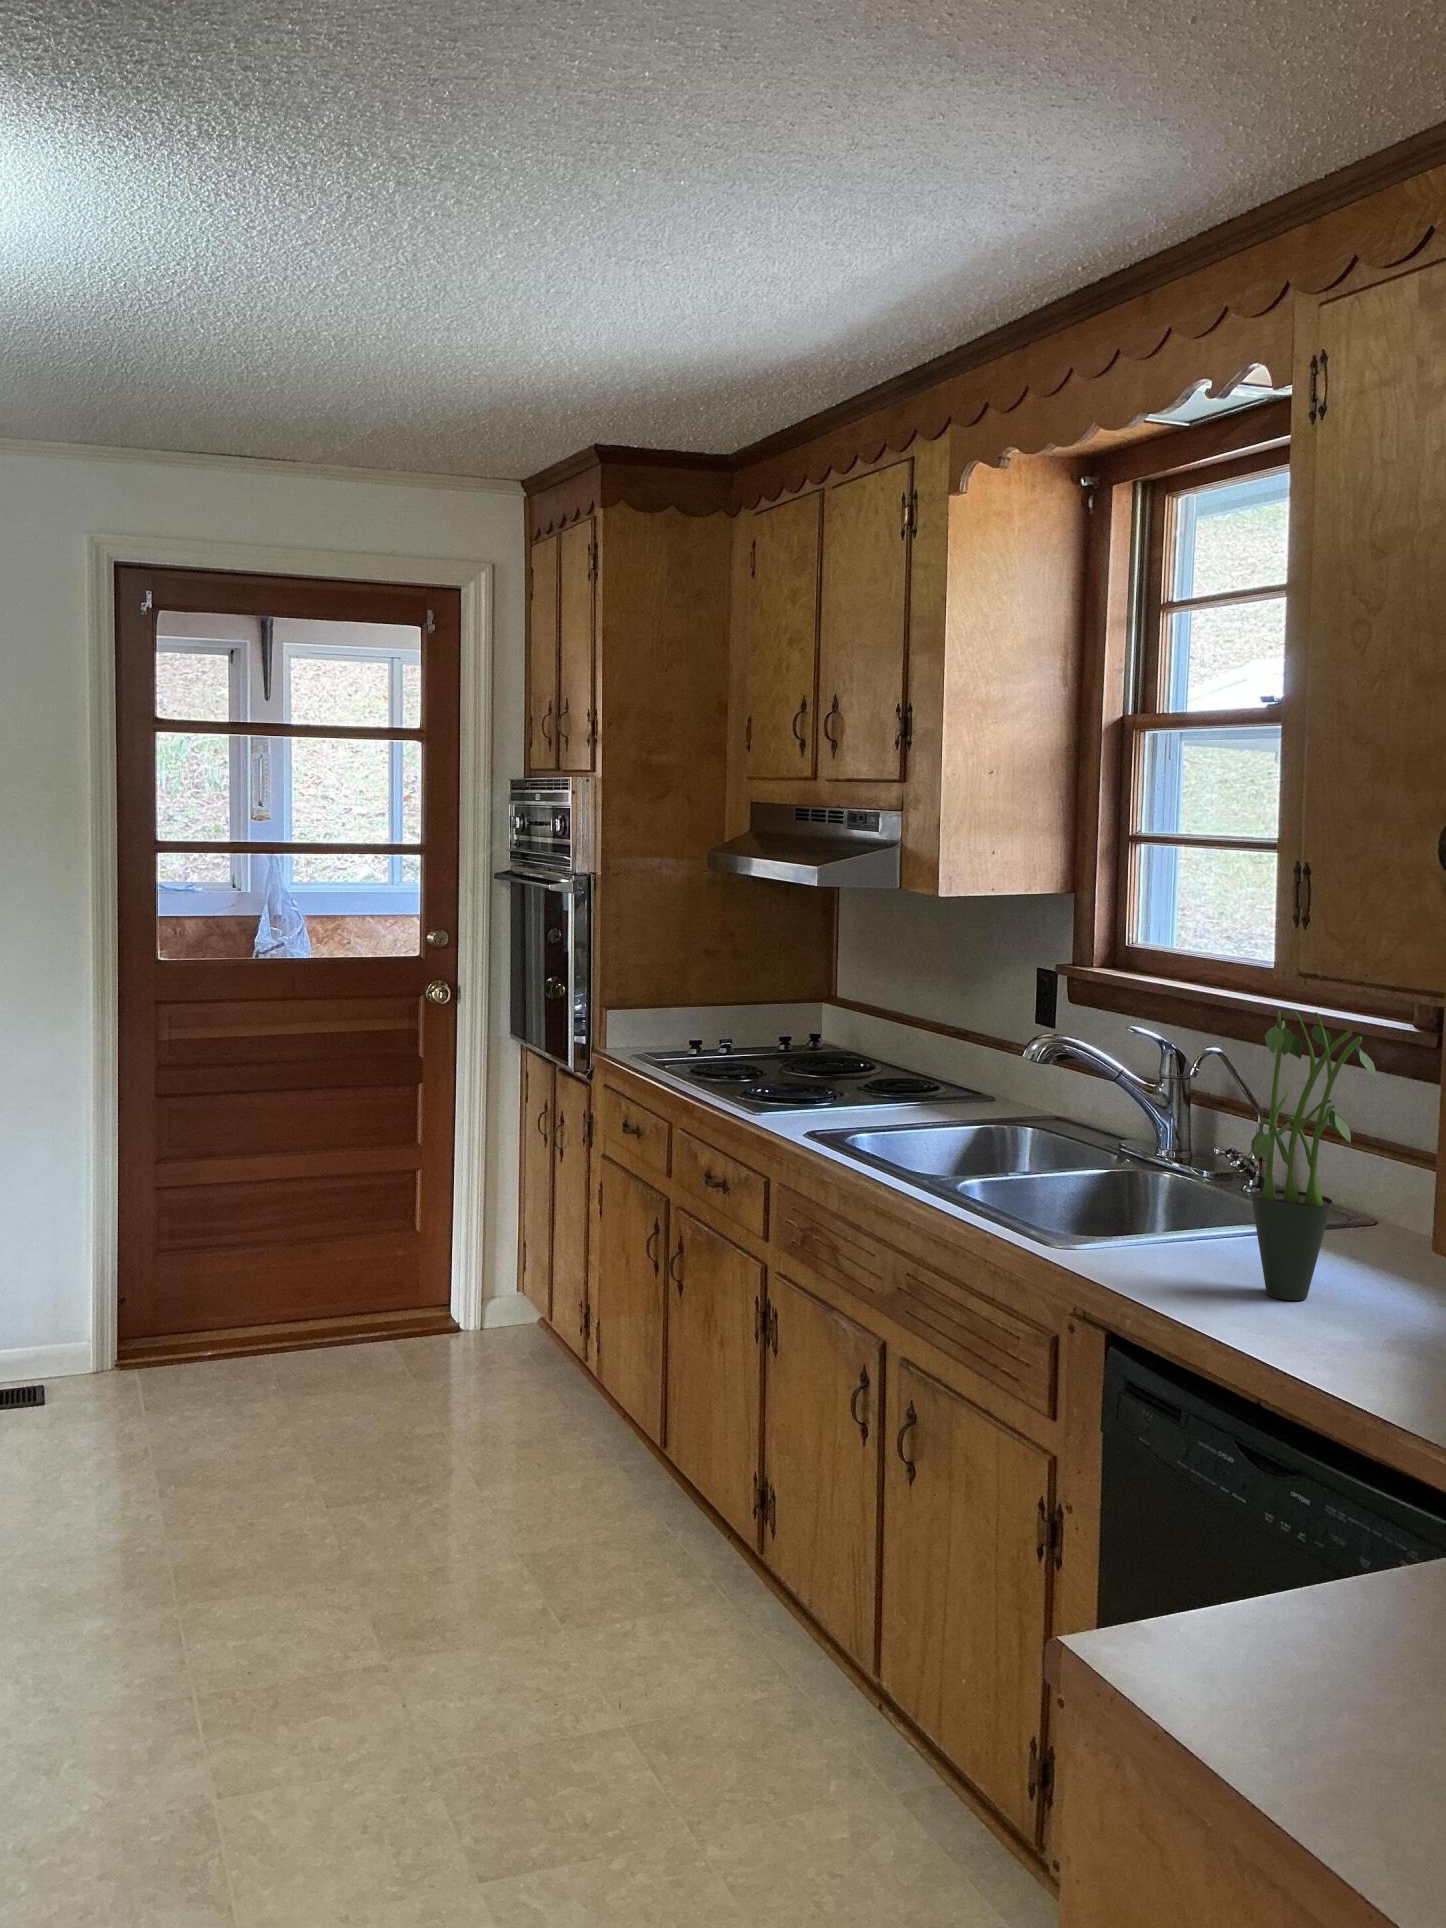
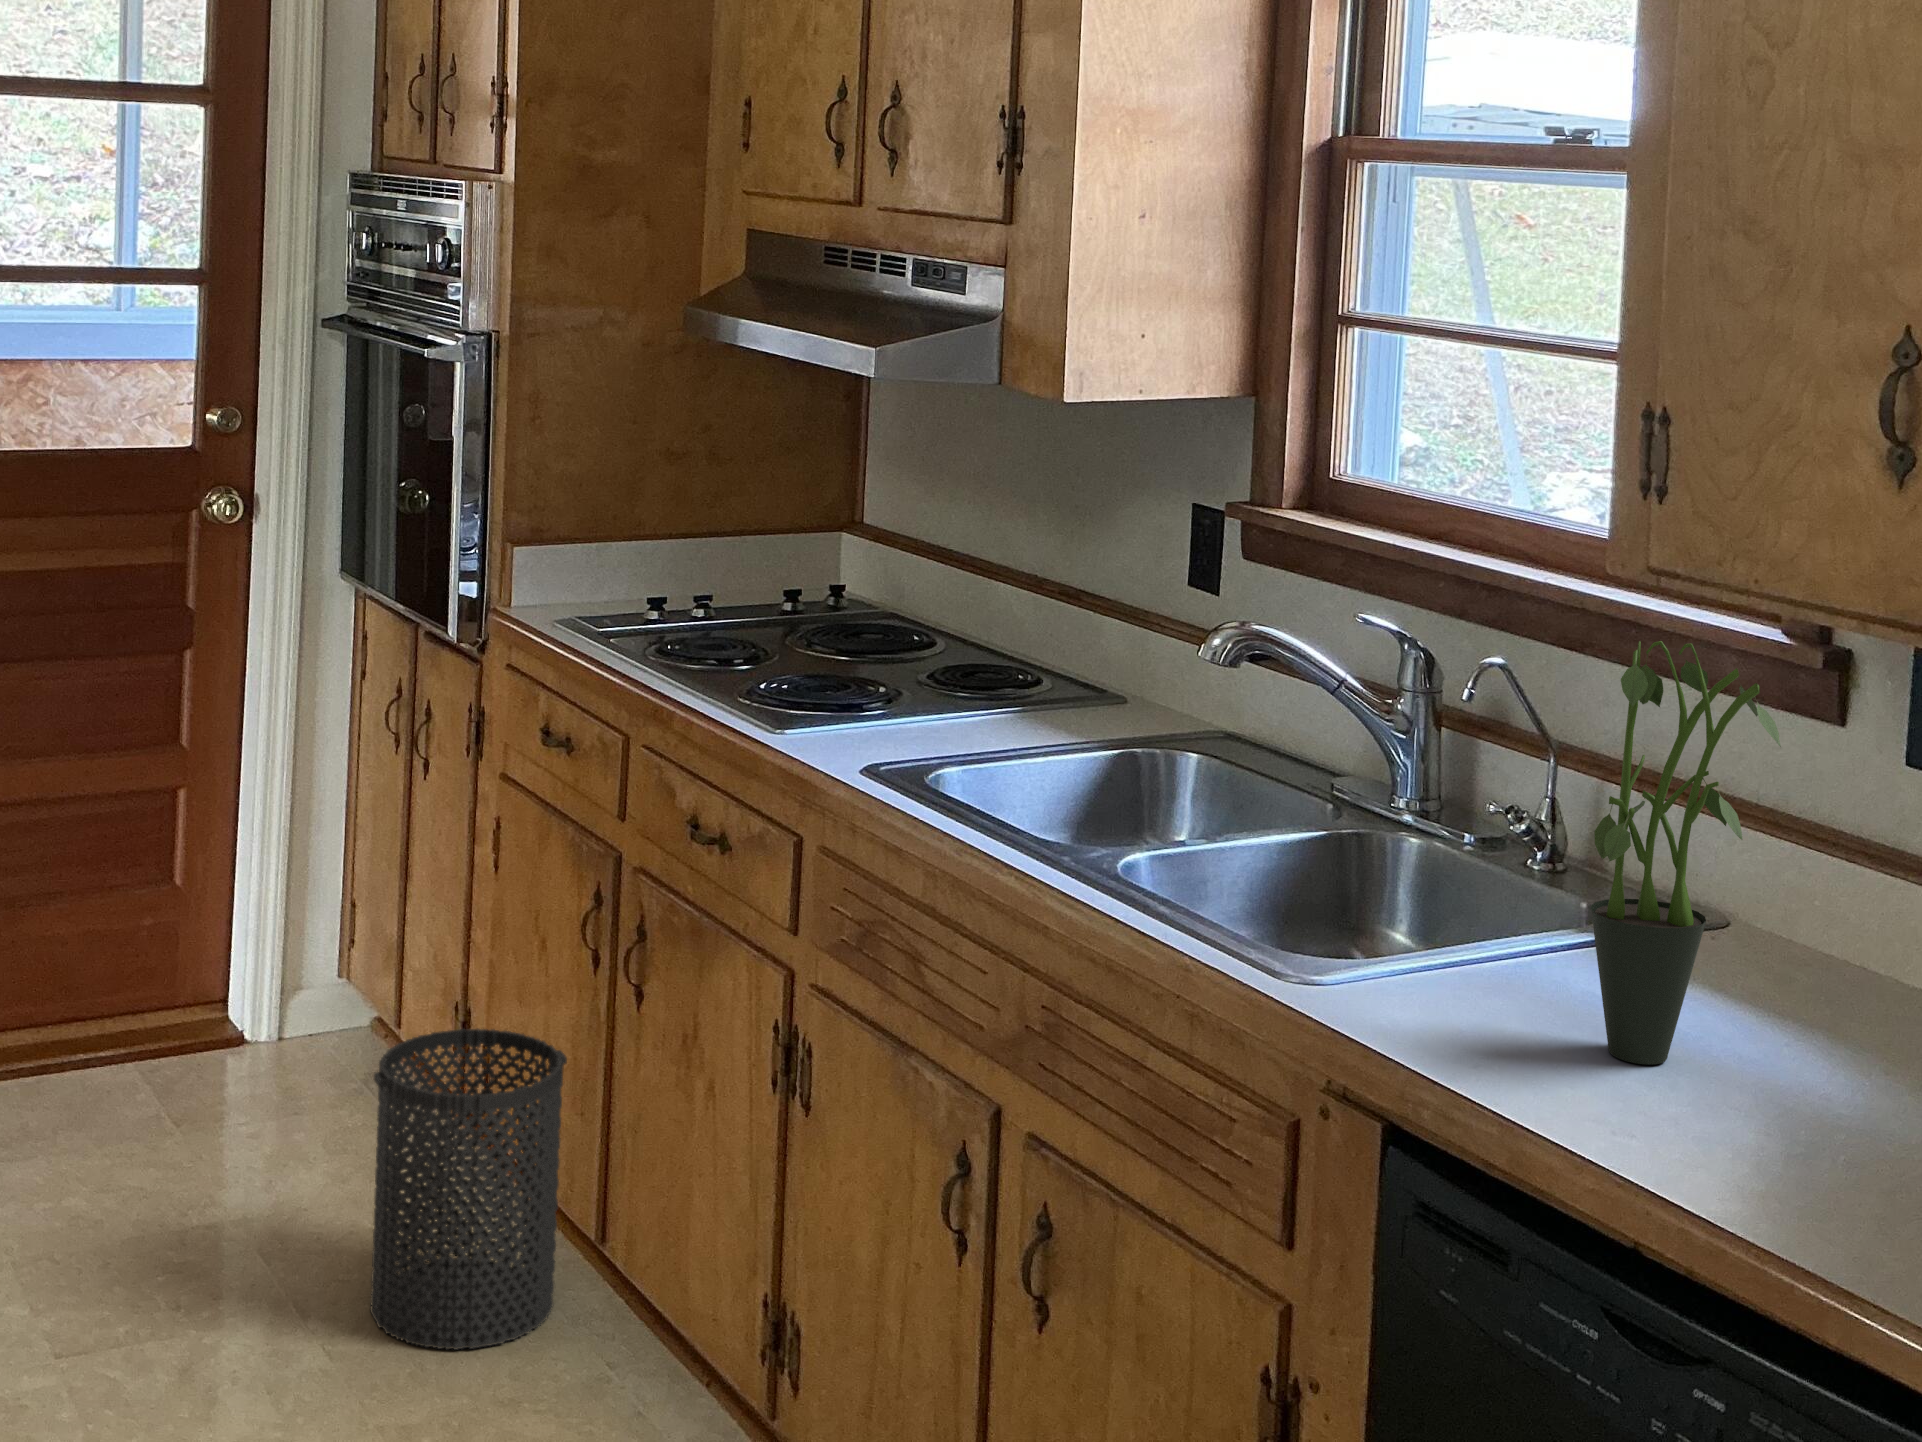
trash can: none [518,1312,640,1511] -> present [371,1028,567,1350]

